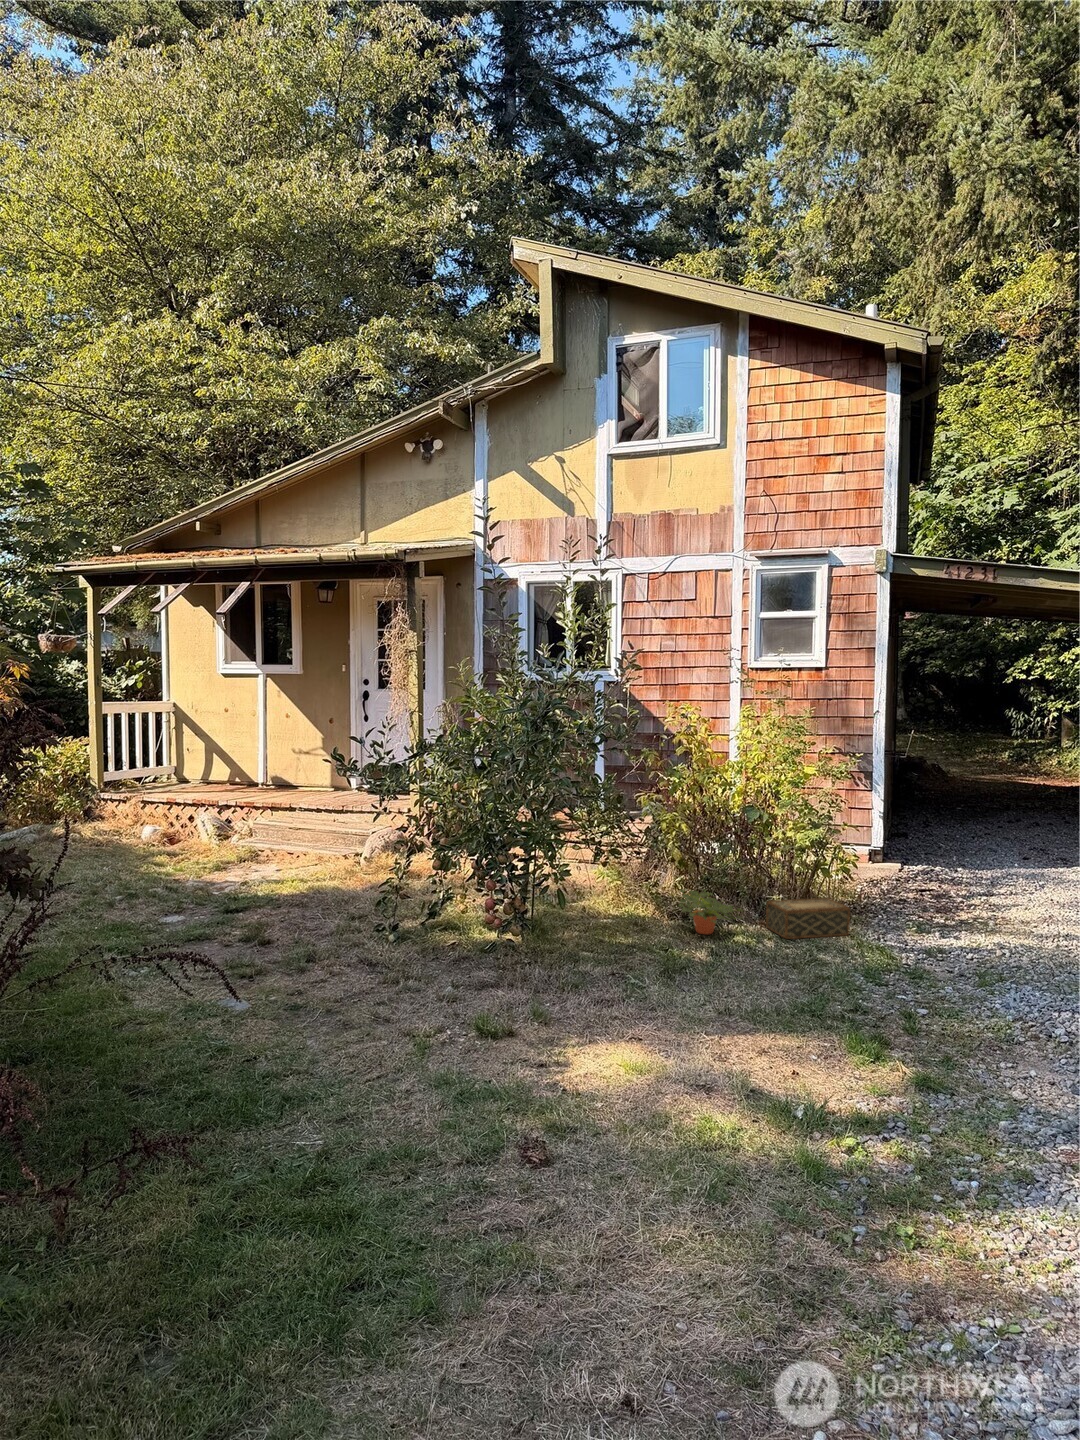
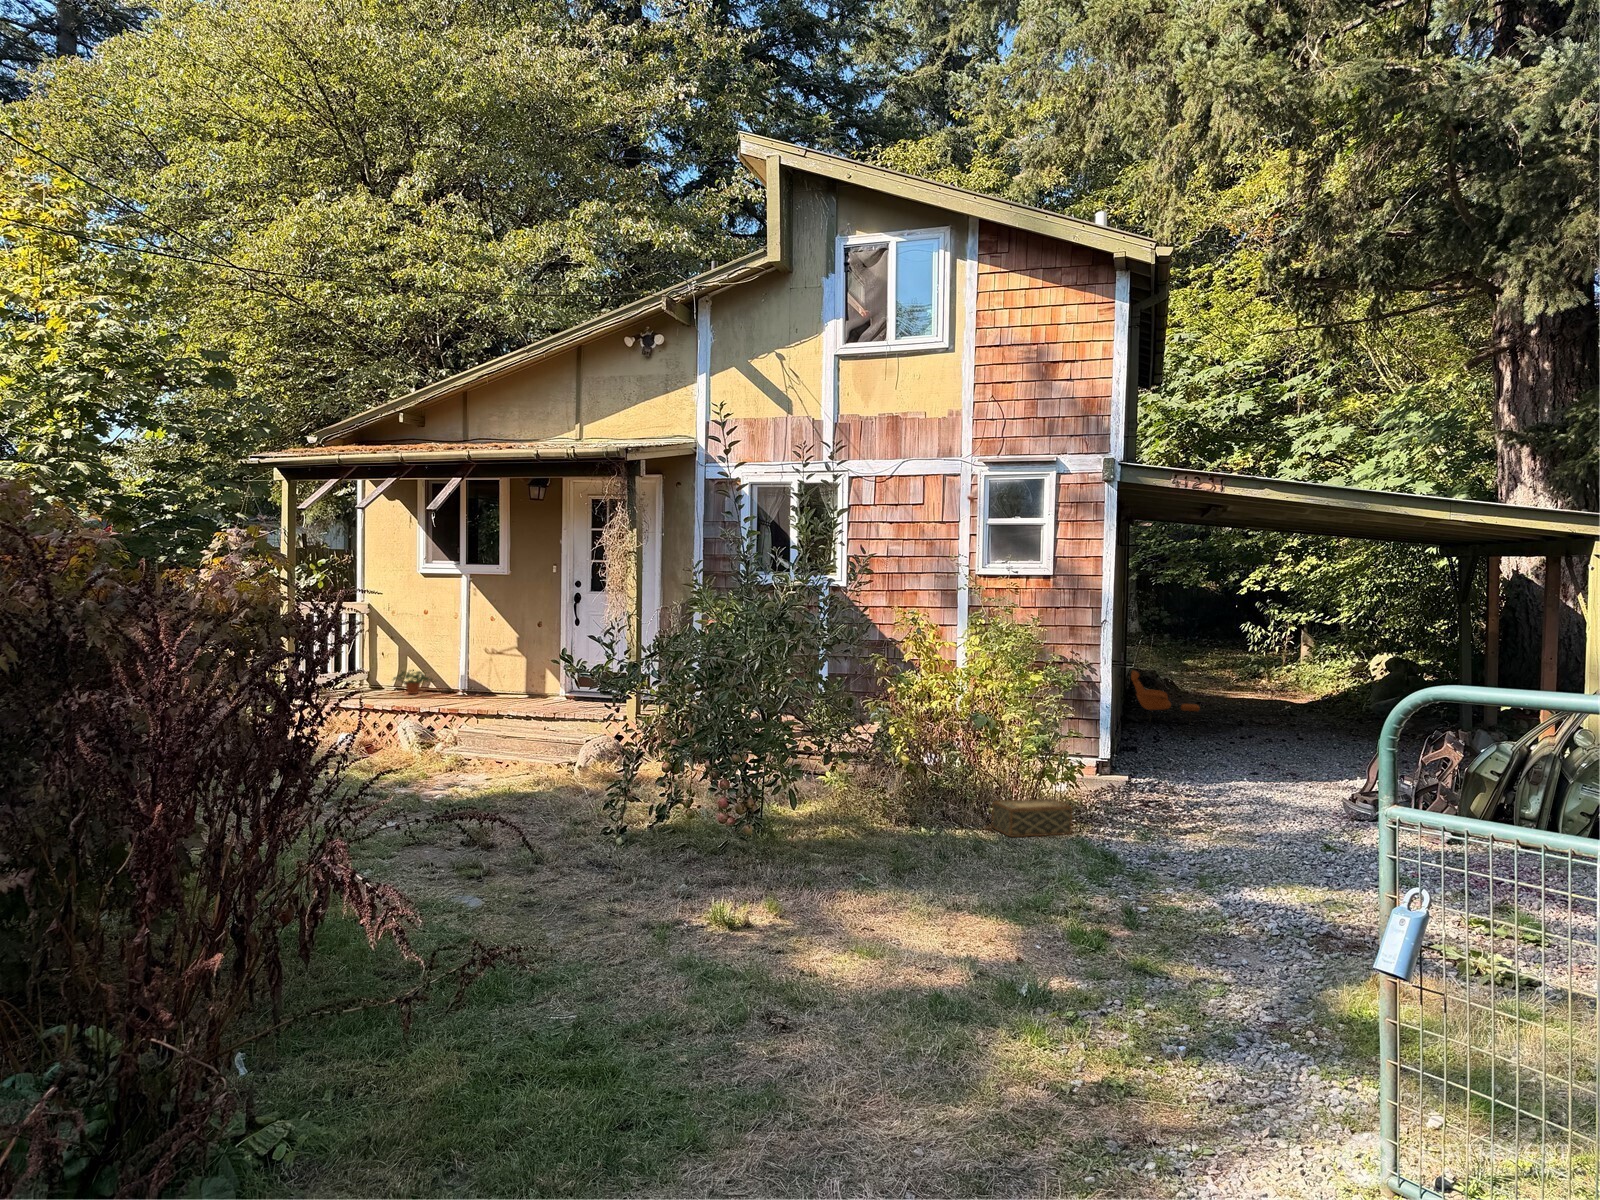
lounge chair: none [899,757,971,810] -> present [1131,671,1200,723]
potted plant: present [679,889,742,934] -> present [393,670,436,694]

